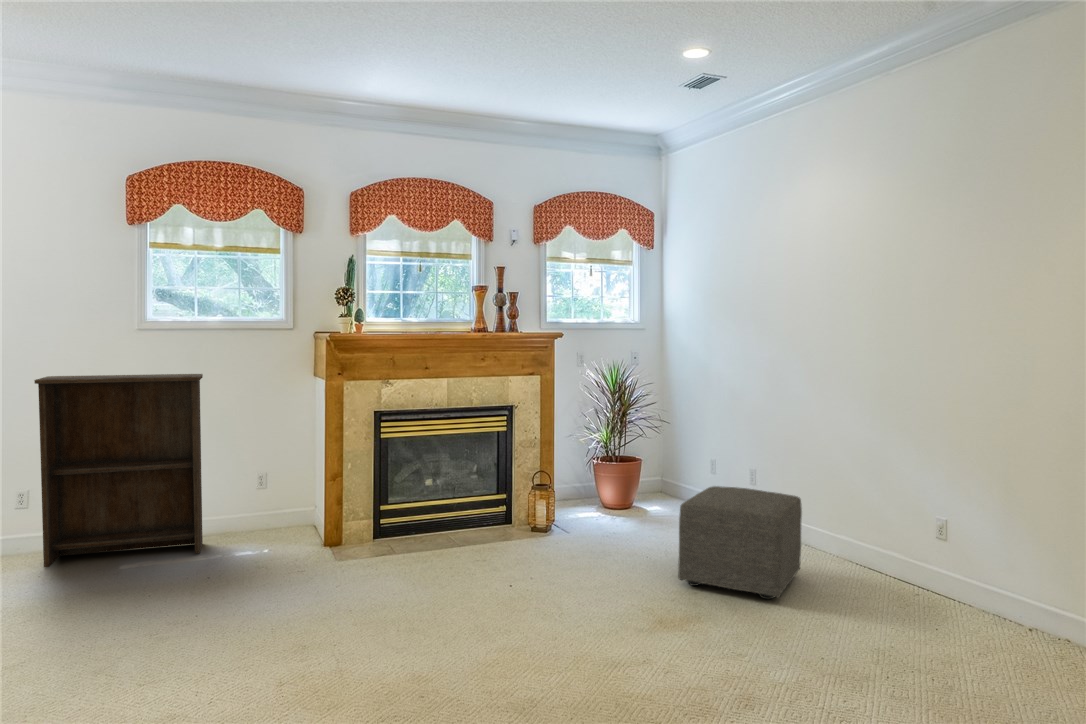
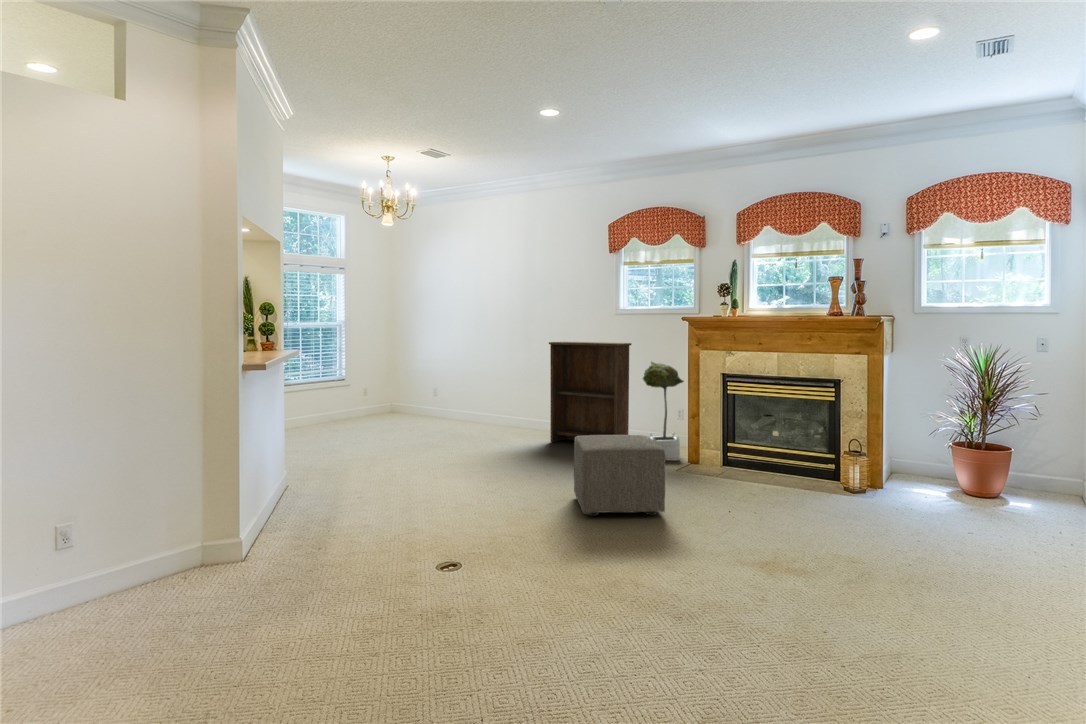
potted tree: none [248,401,315,554] -> present [643,362,684,460]
ottoman: present [678,486,802,599] -> present [574,435,665,516]

